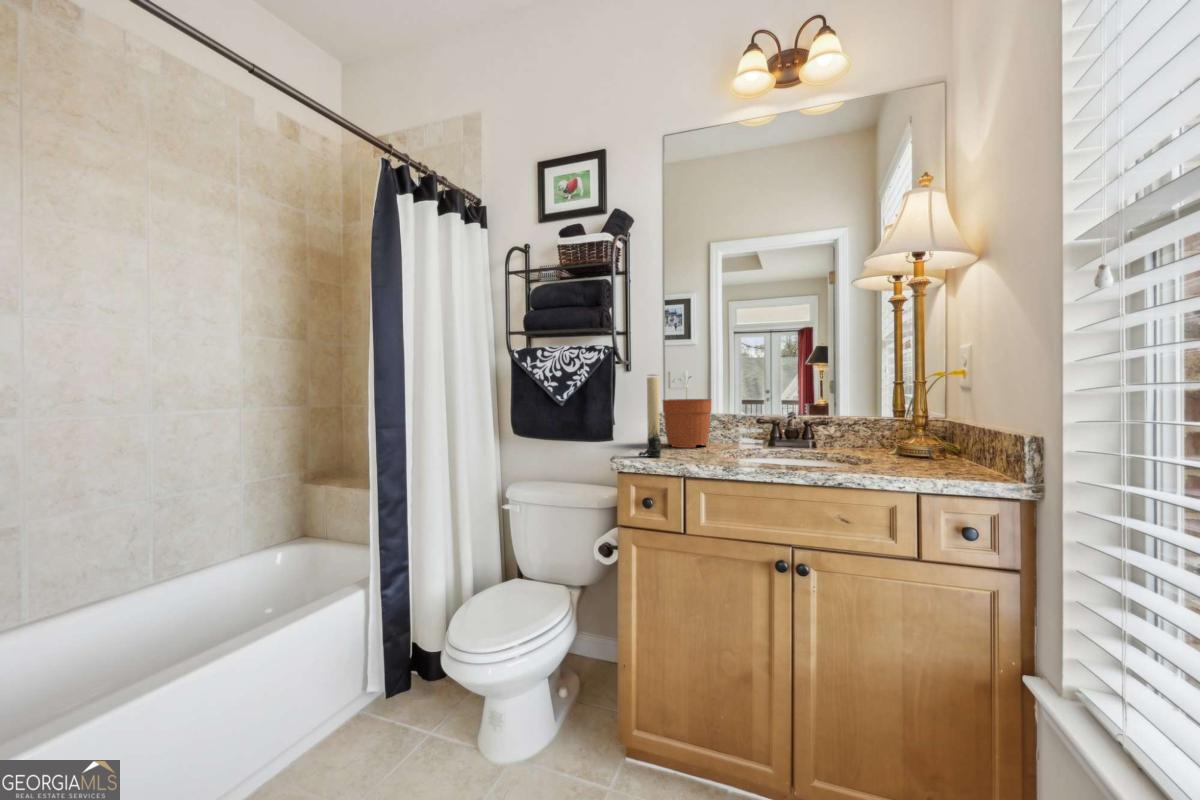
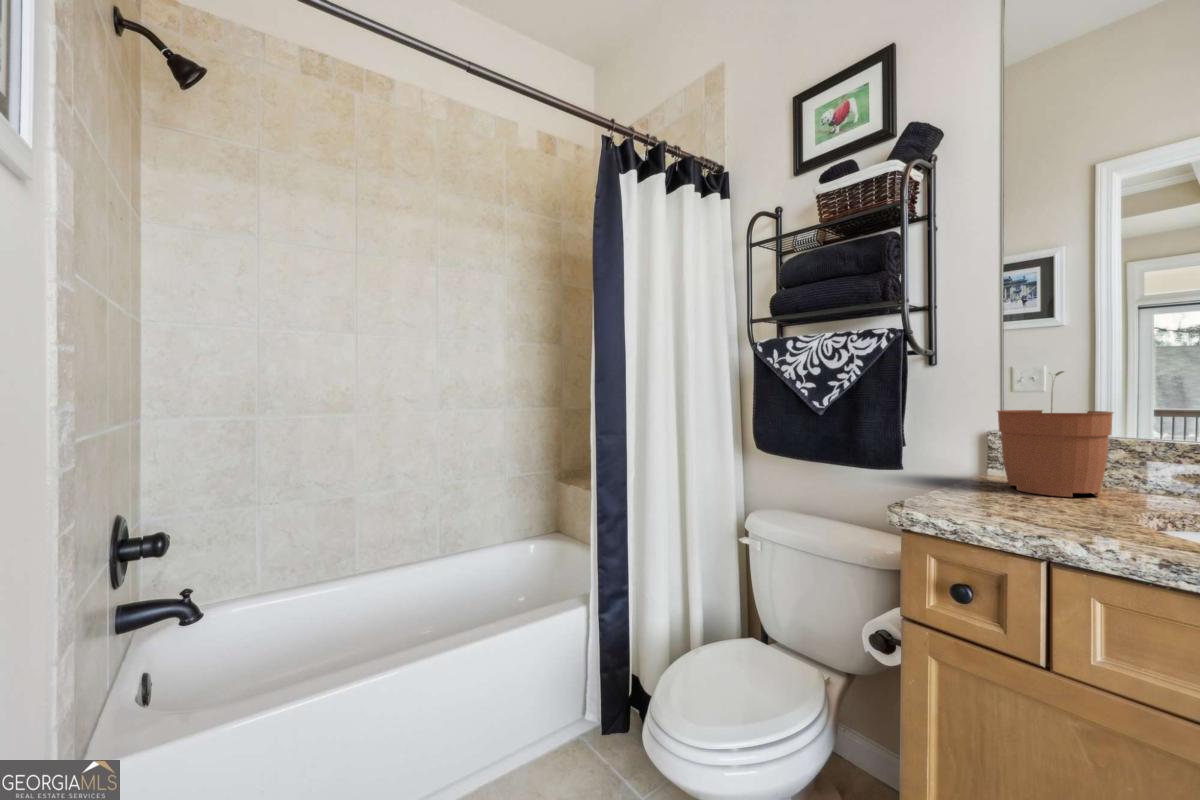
candle: present [639,374,661,457] -> none [945,368,994,511]

